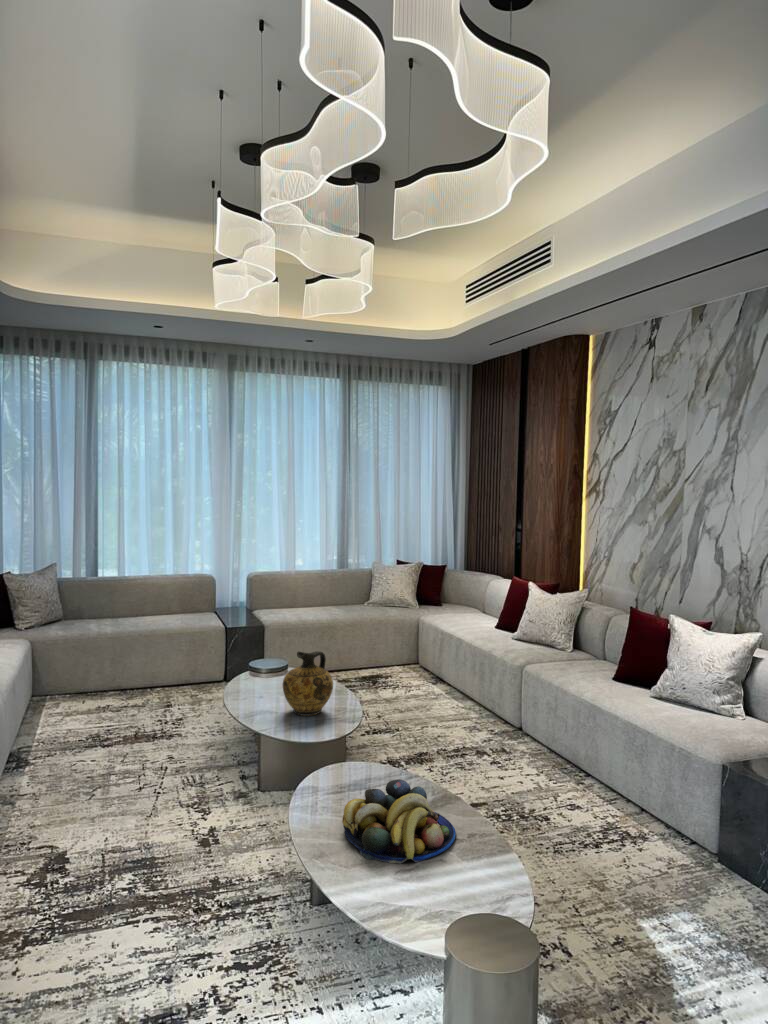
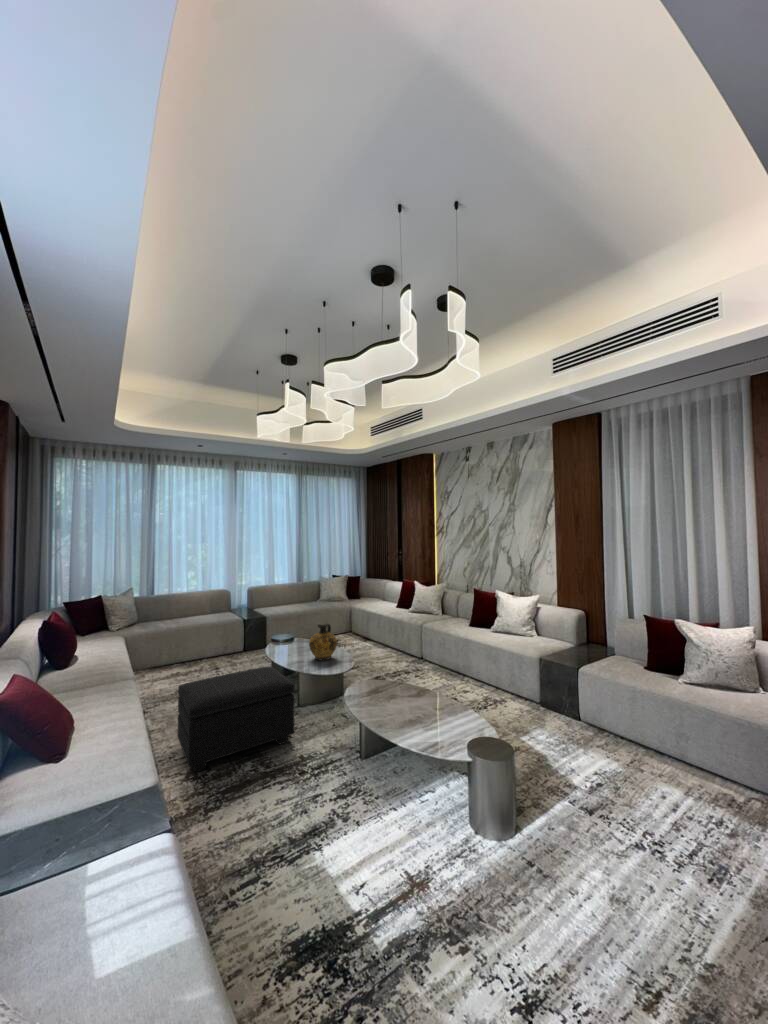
footstool: none [31,717,218,875] -> present [178,666,294,772]
fruit bowl: present [342,779,456,864] -> none [385,681,444,723]

